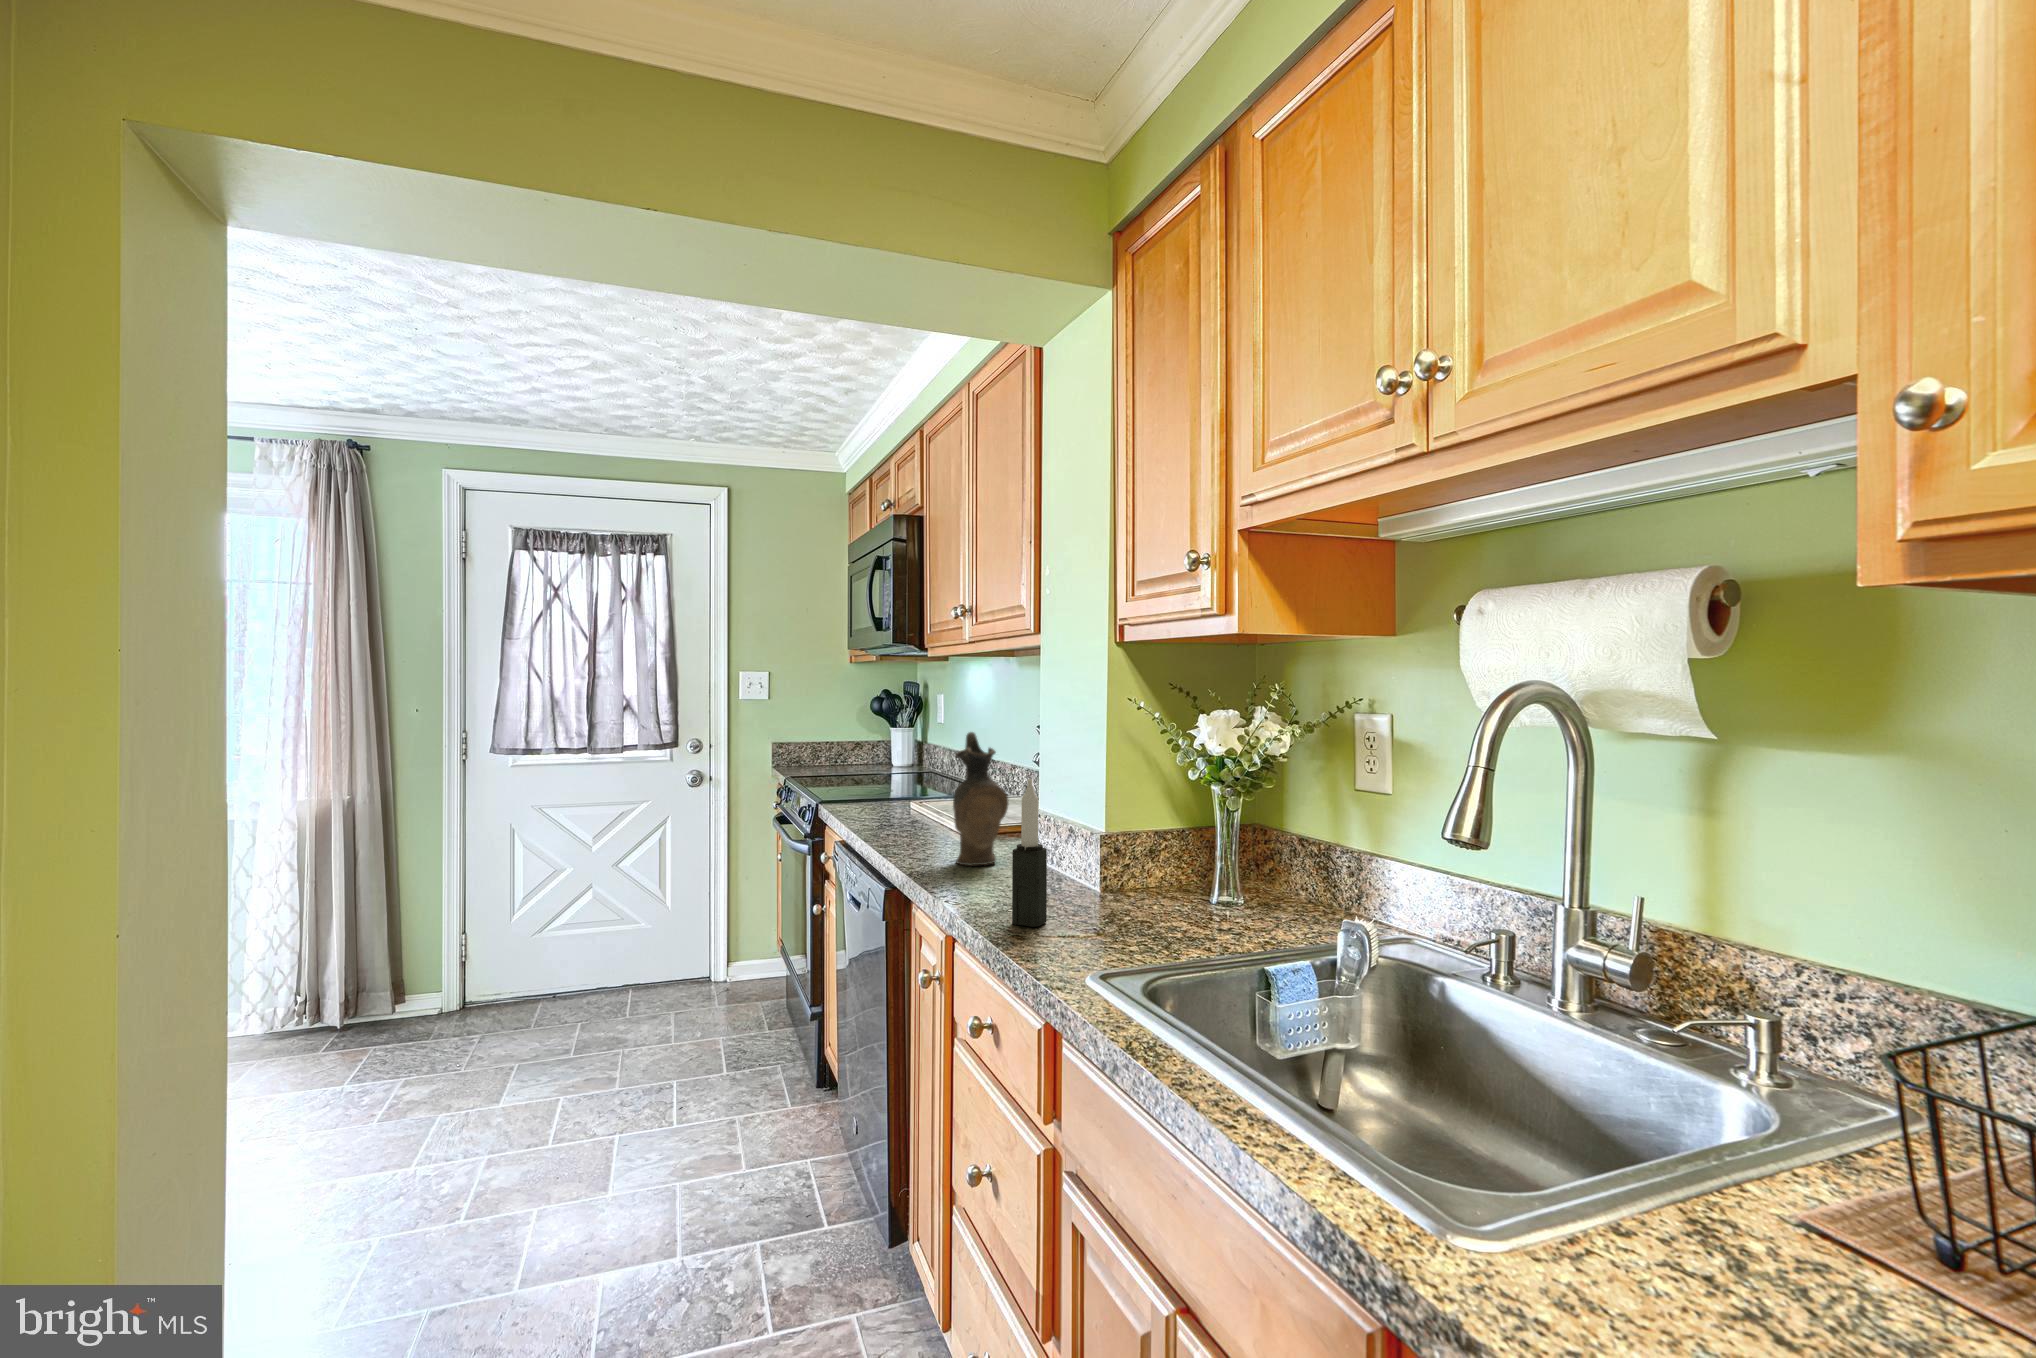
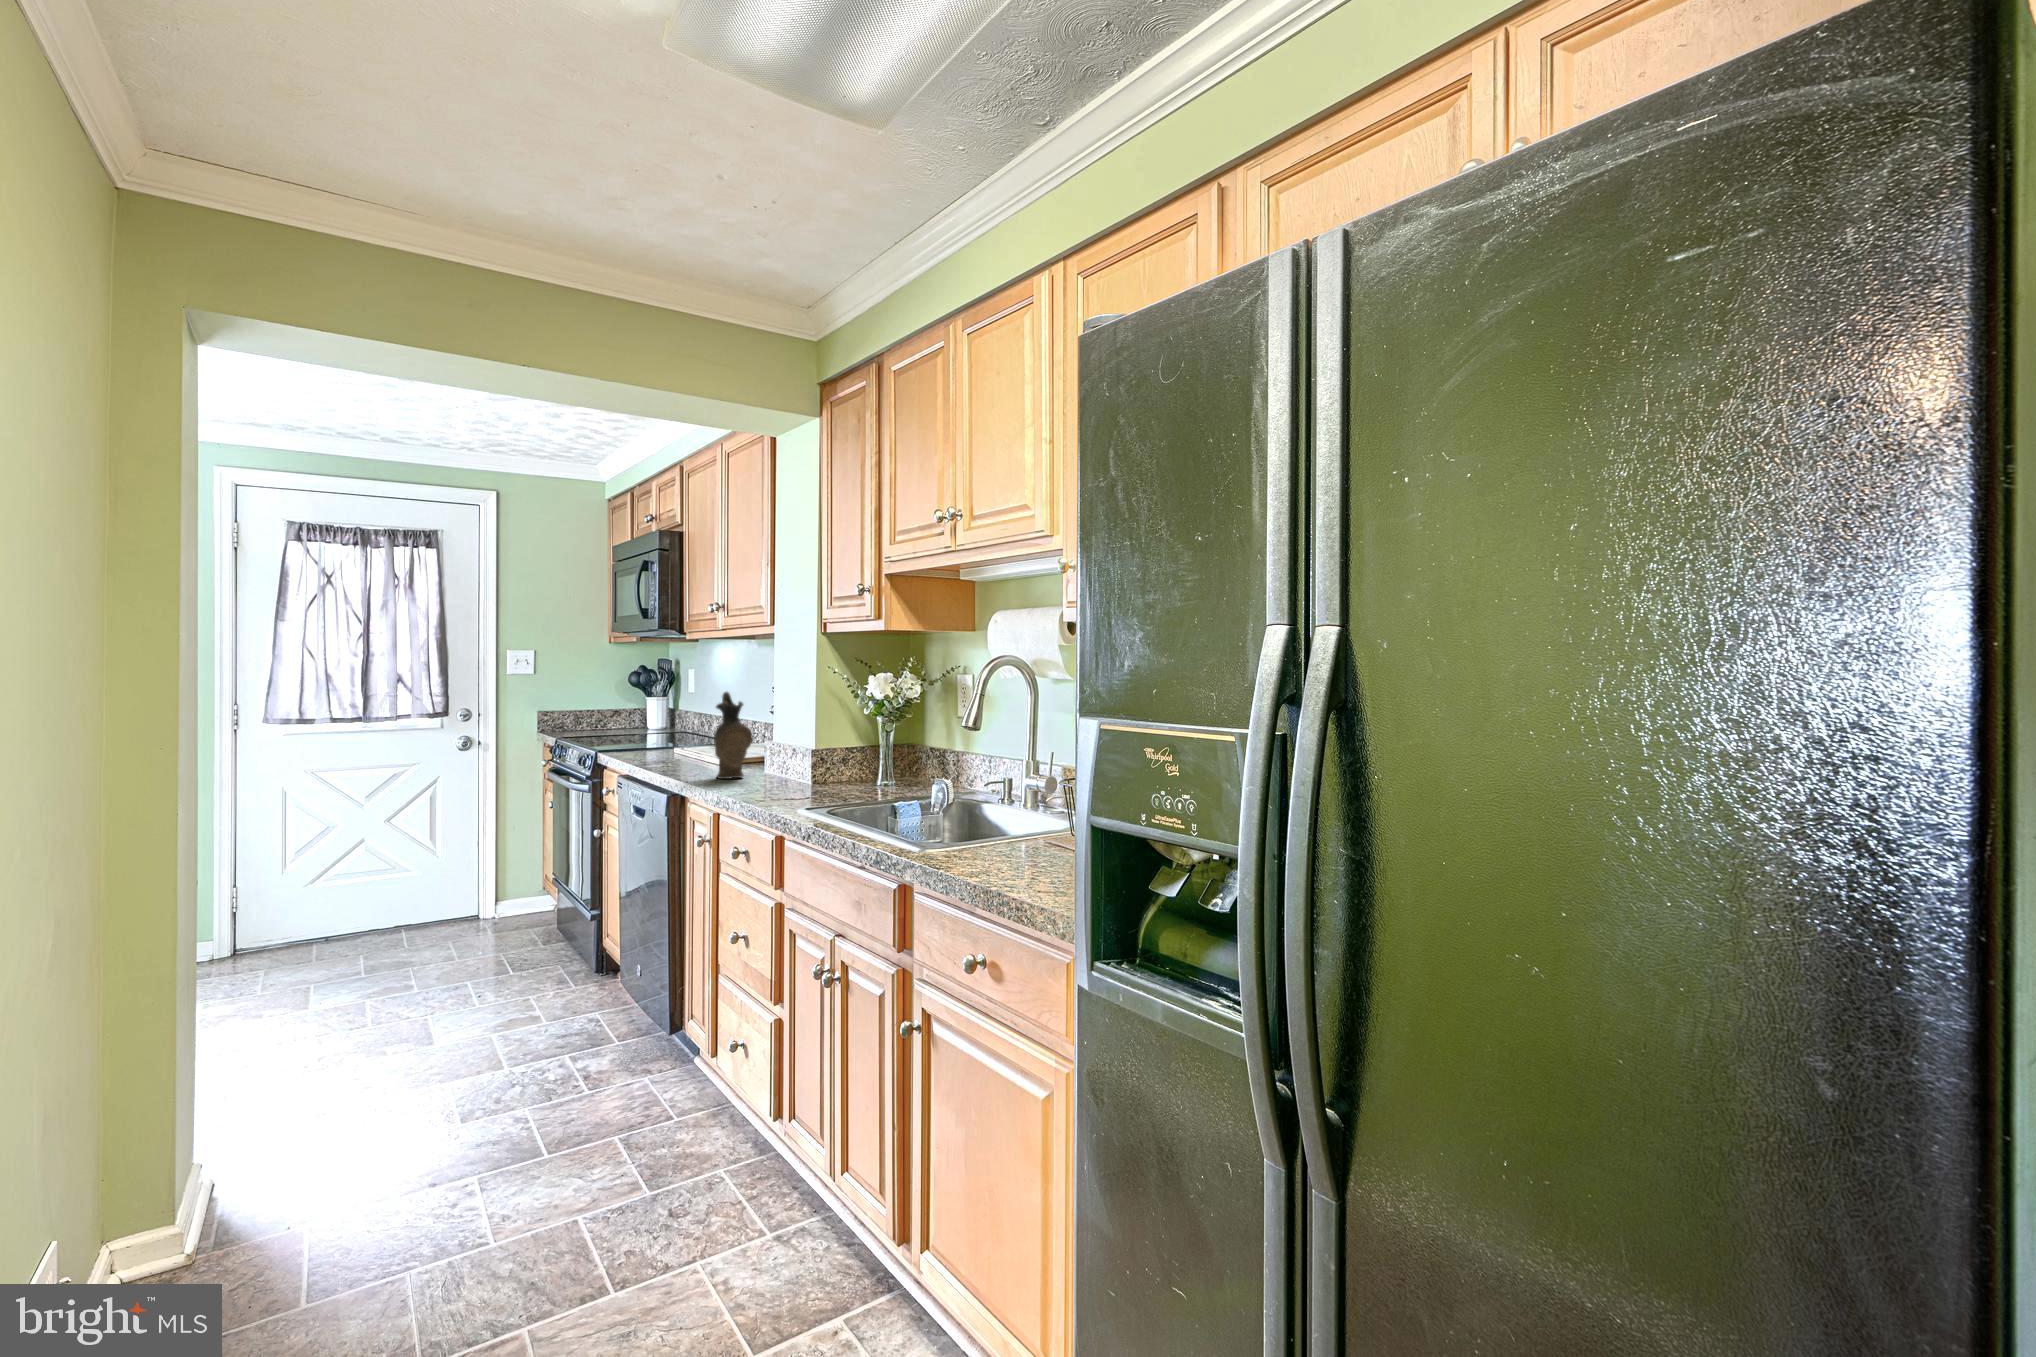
candle: present [1012,779,1047,927] -> none [757,713,778,798]

